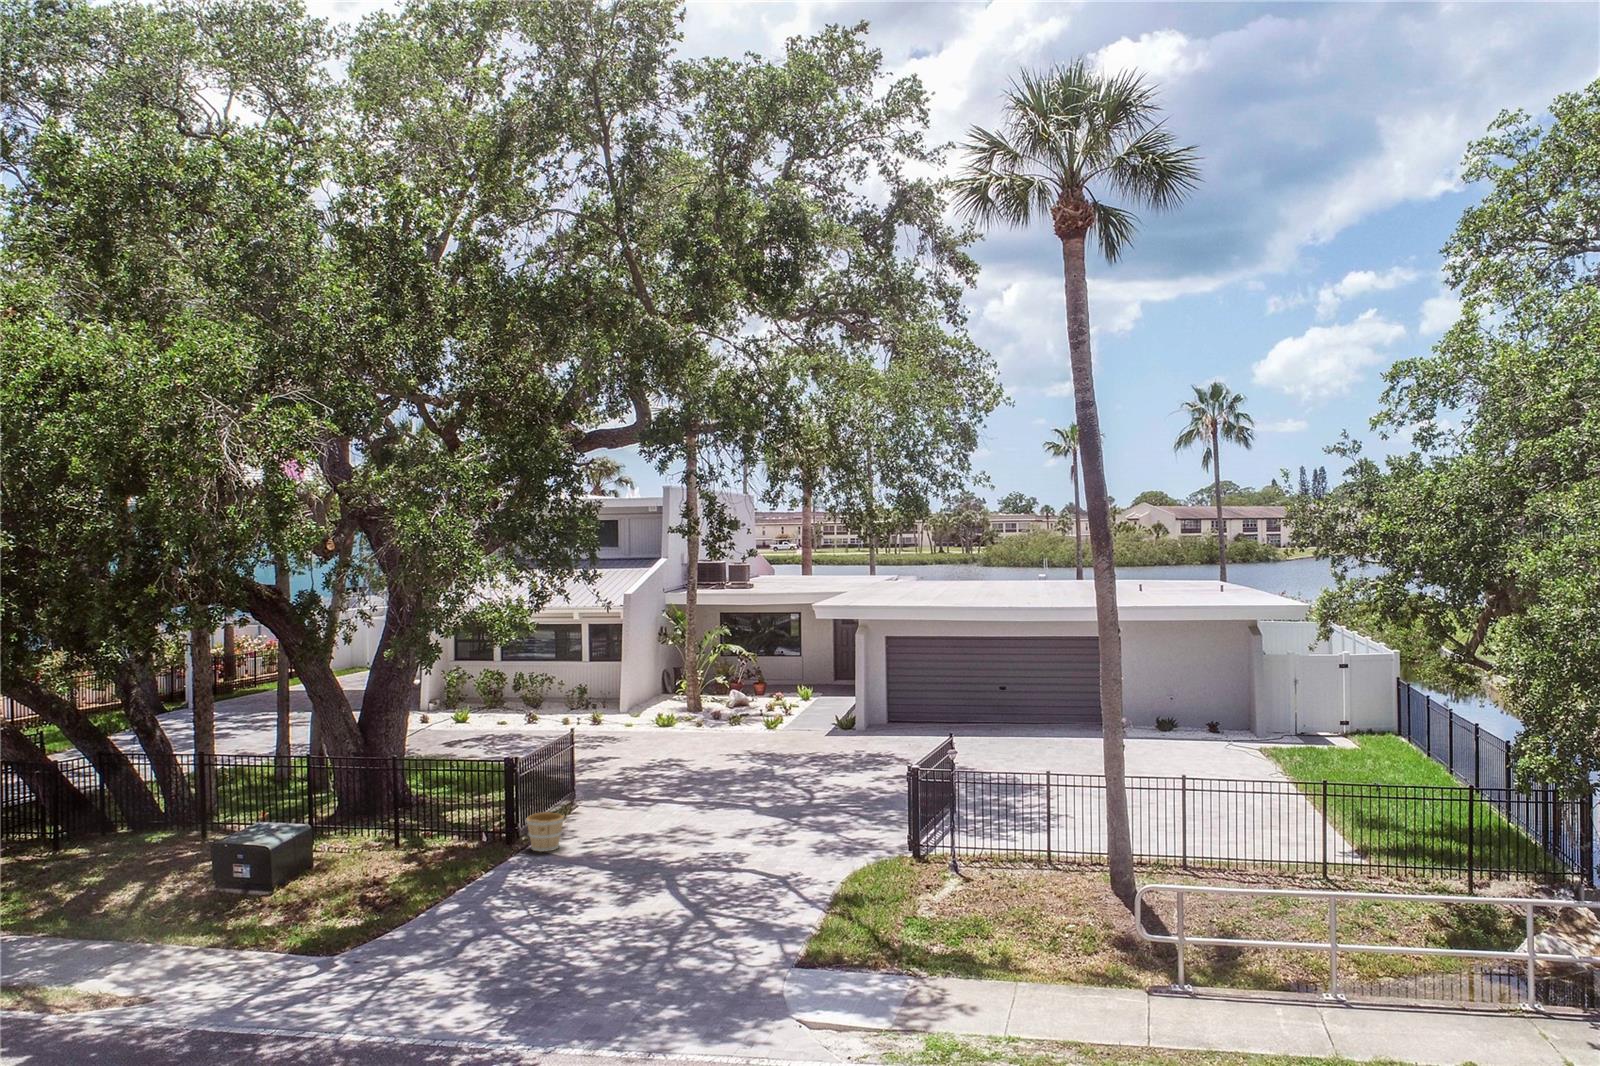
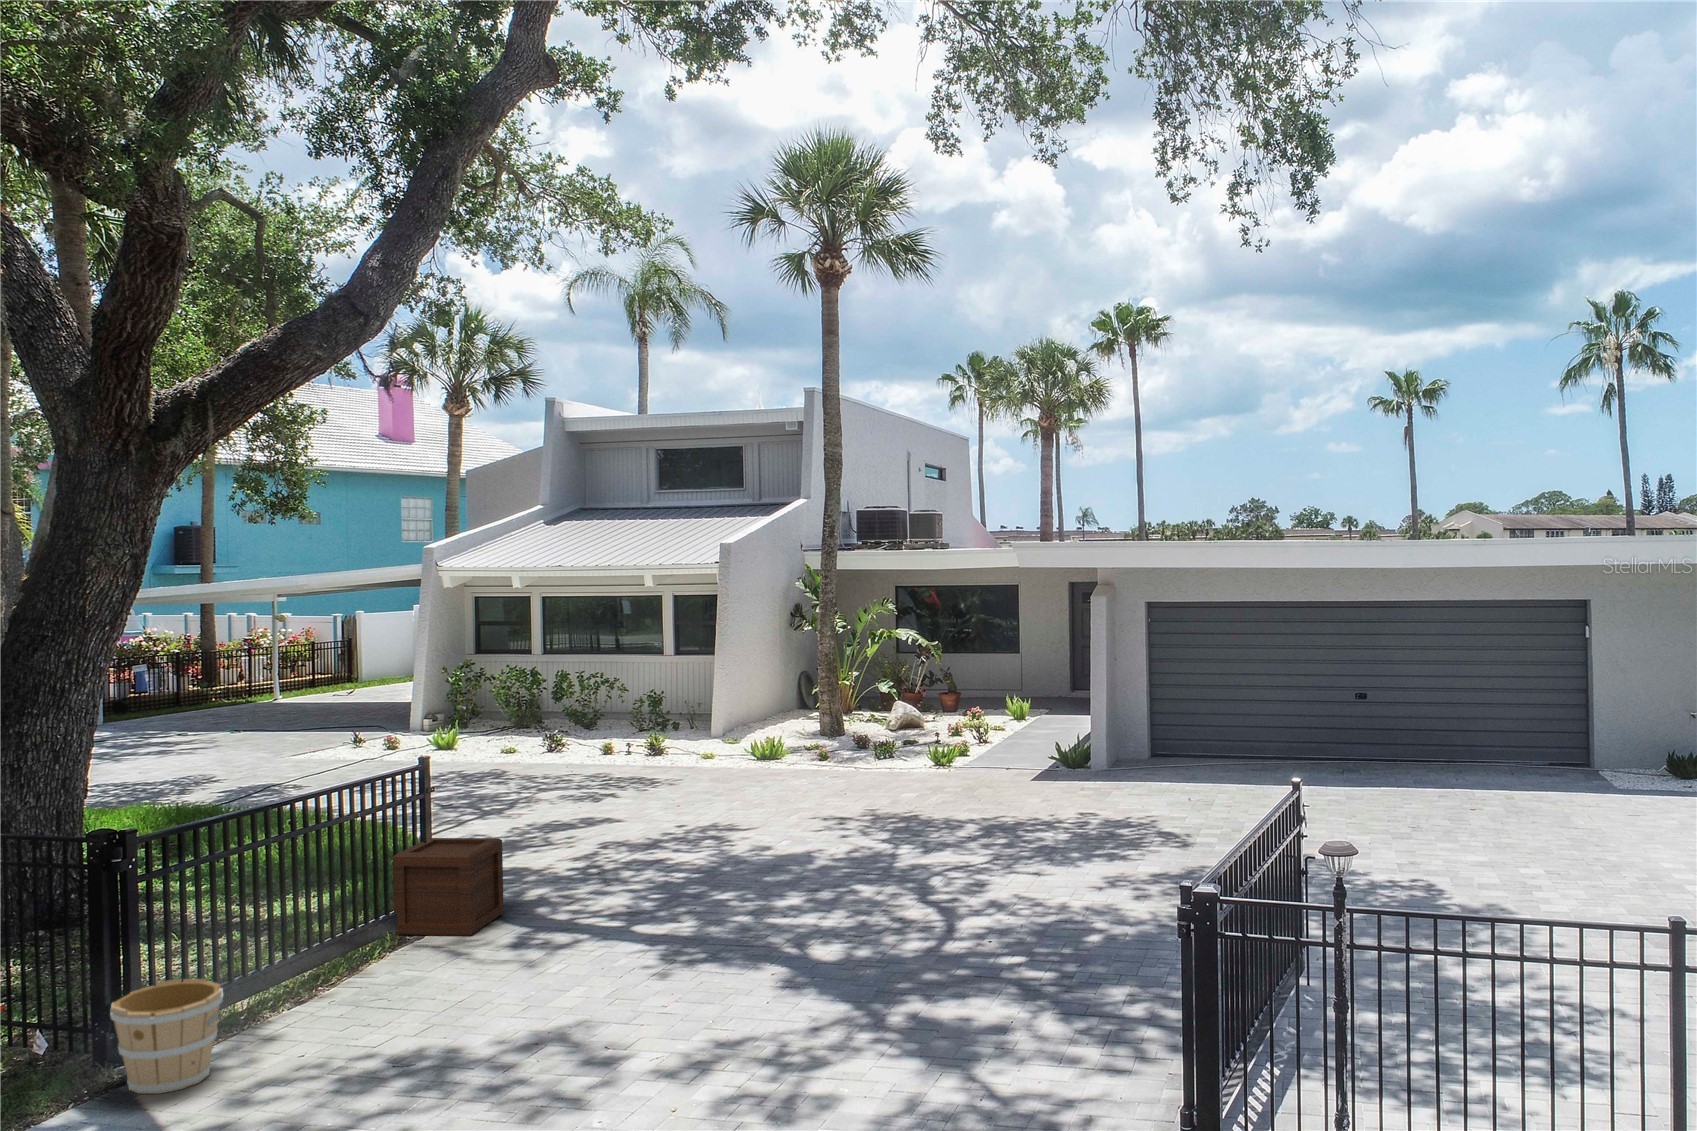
wooden crate: none [566,763,607,807] -> present [393,838,504,936]

